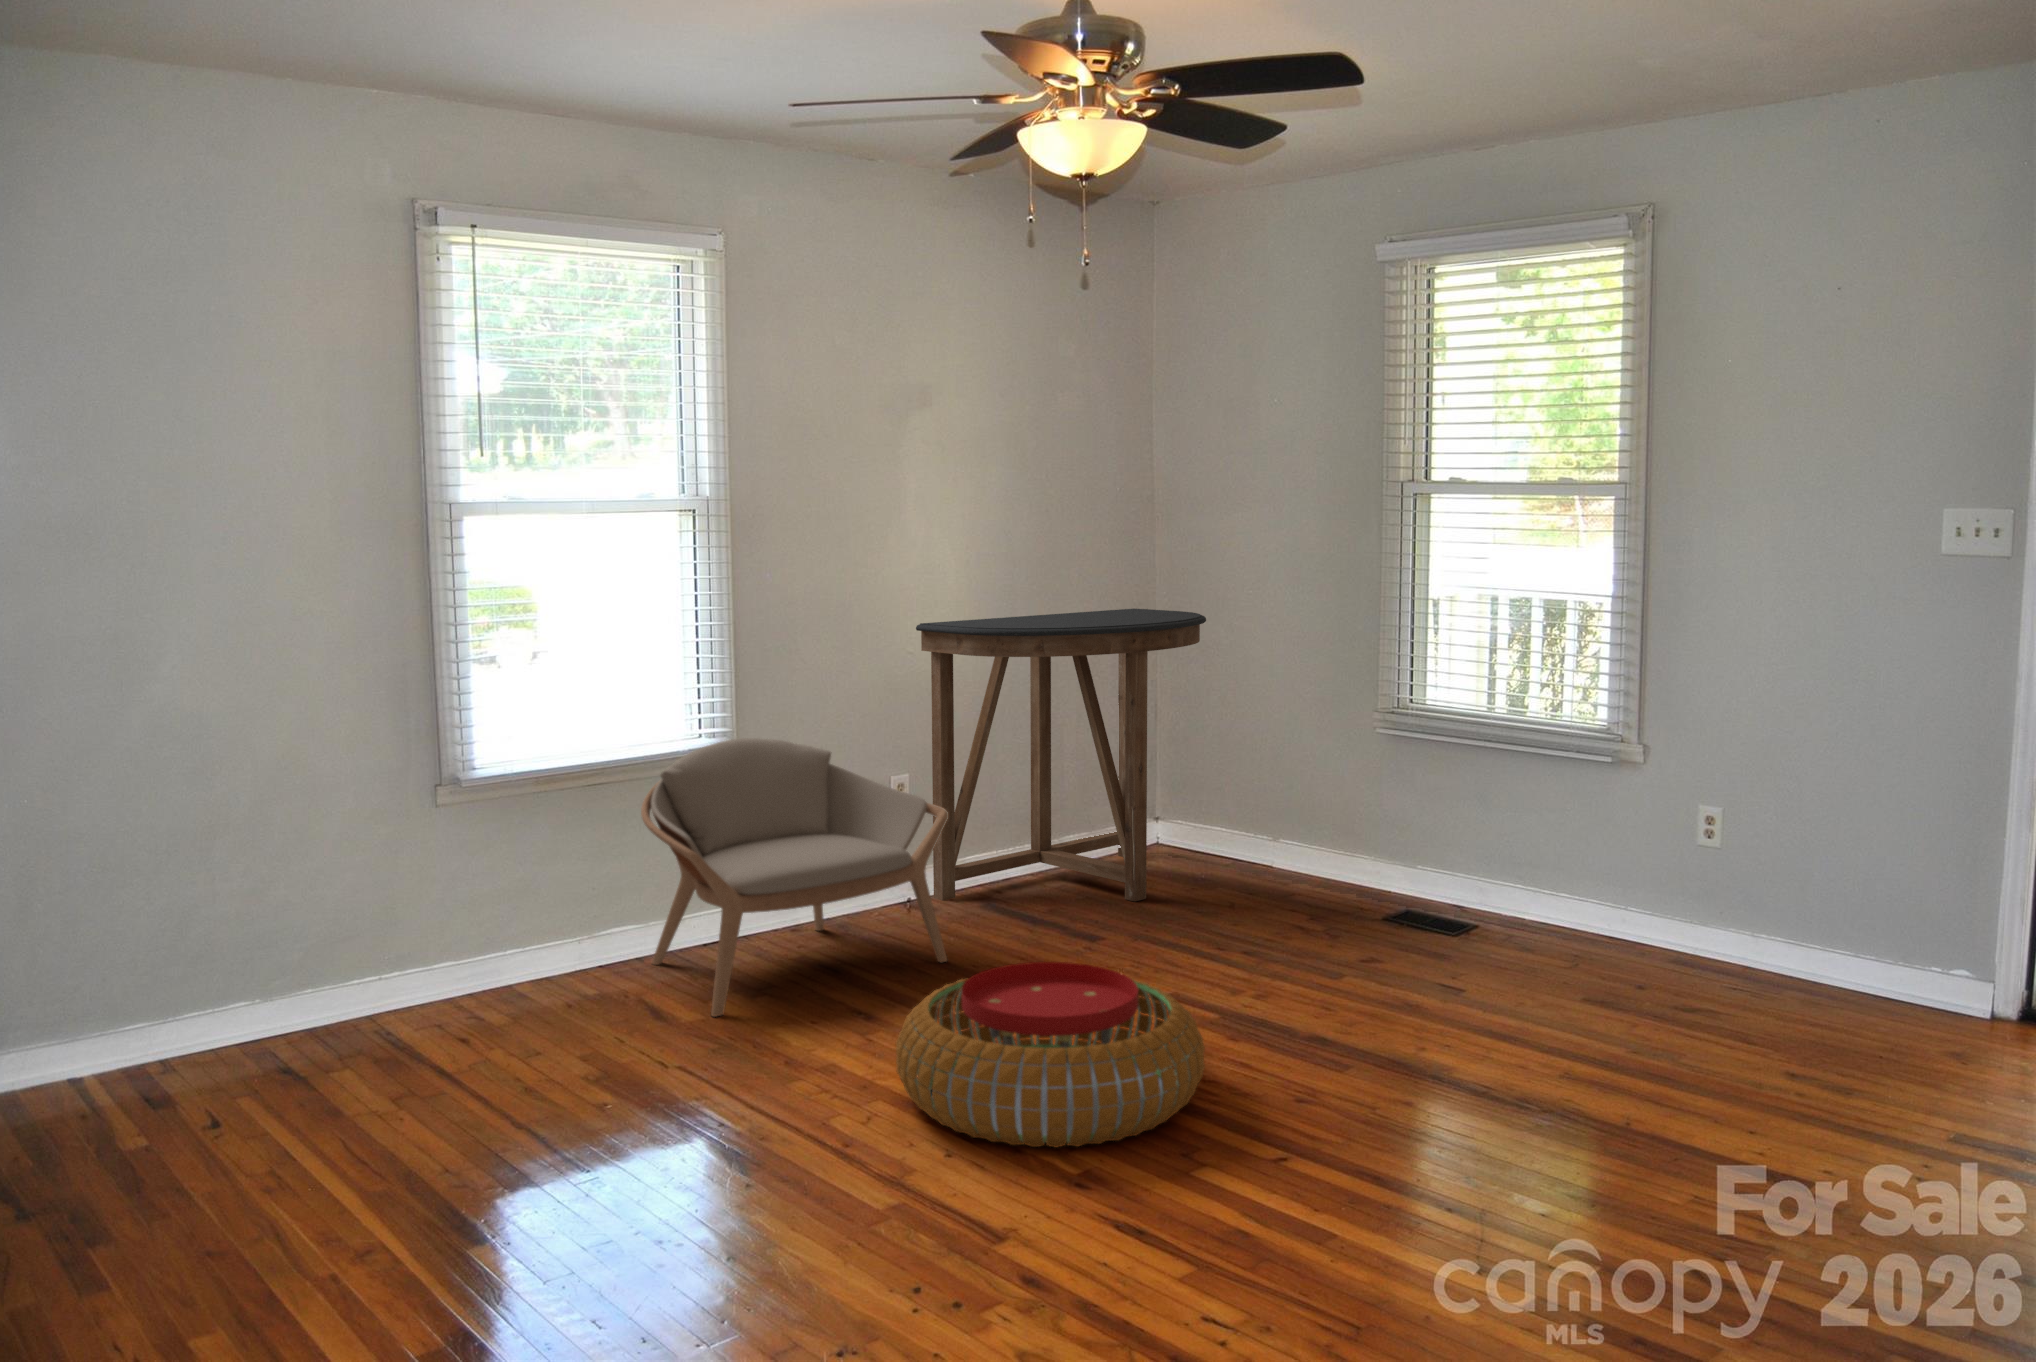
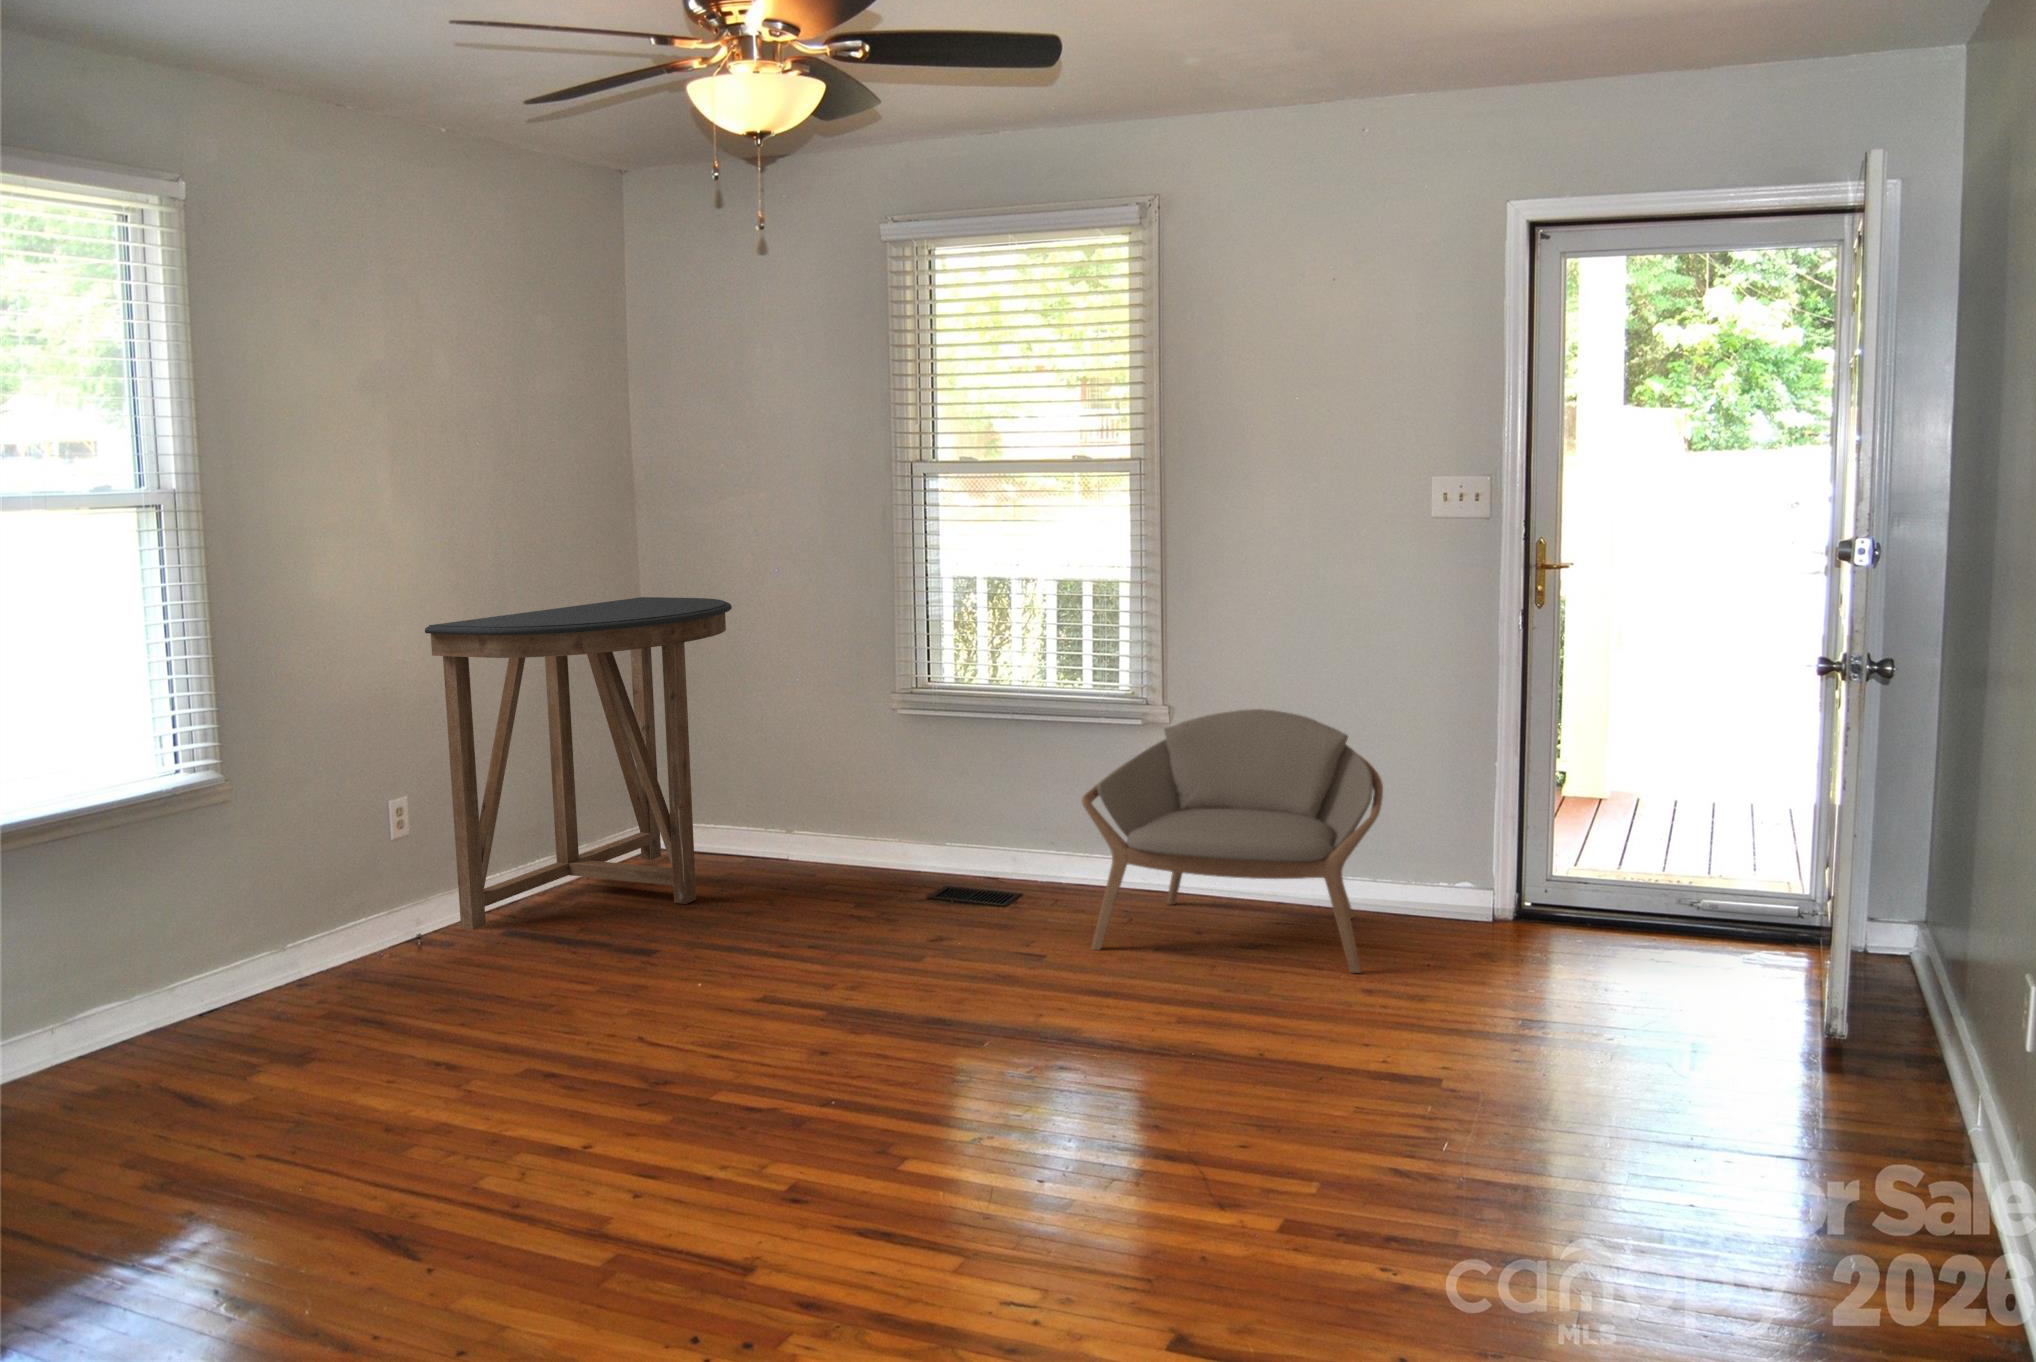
armchair: present [641,738,948,1017] -> present [1082,709,1383,973]
pouf: present [896,962,1205,1147] -> none [539,974,871,1175]

